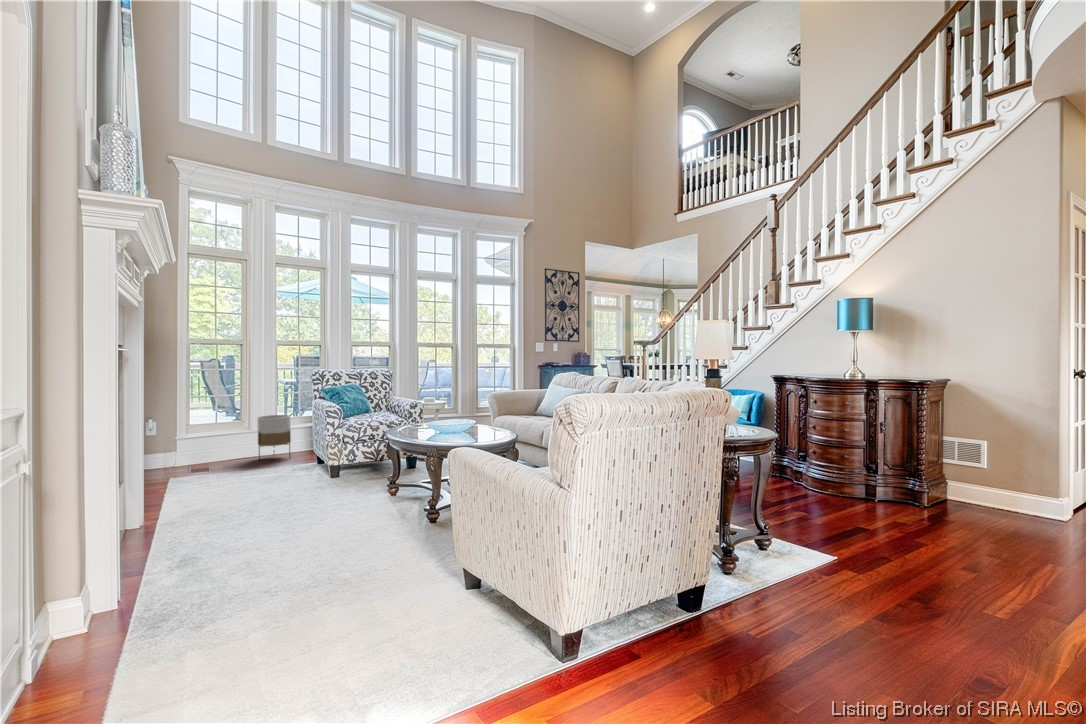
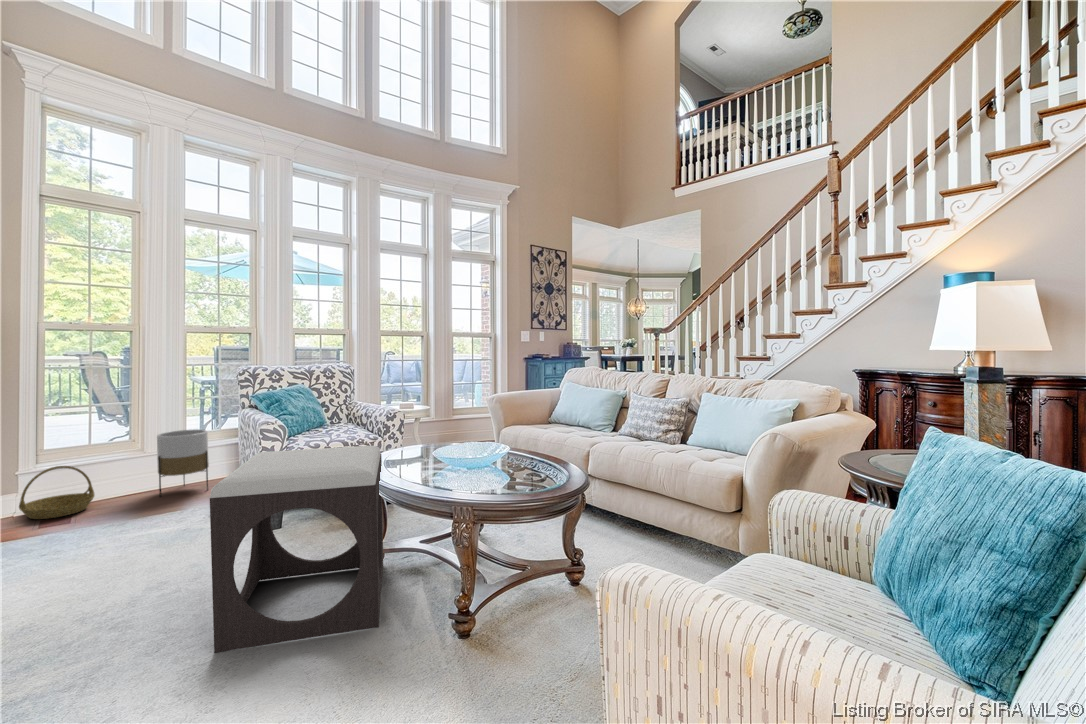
footstool: none [299,419,399,525] -> present [210,446,383,653]
basket: none [176,435,219,469] -> present [19,466,94,519]

